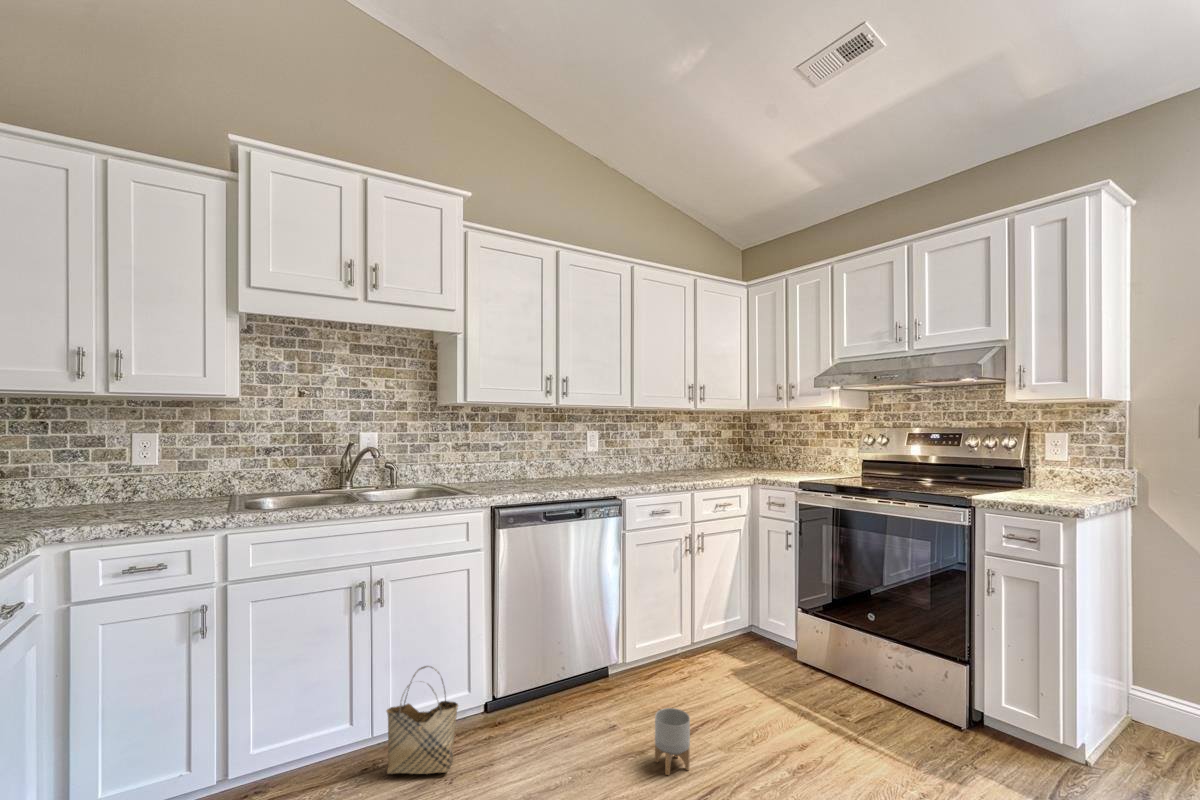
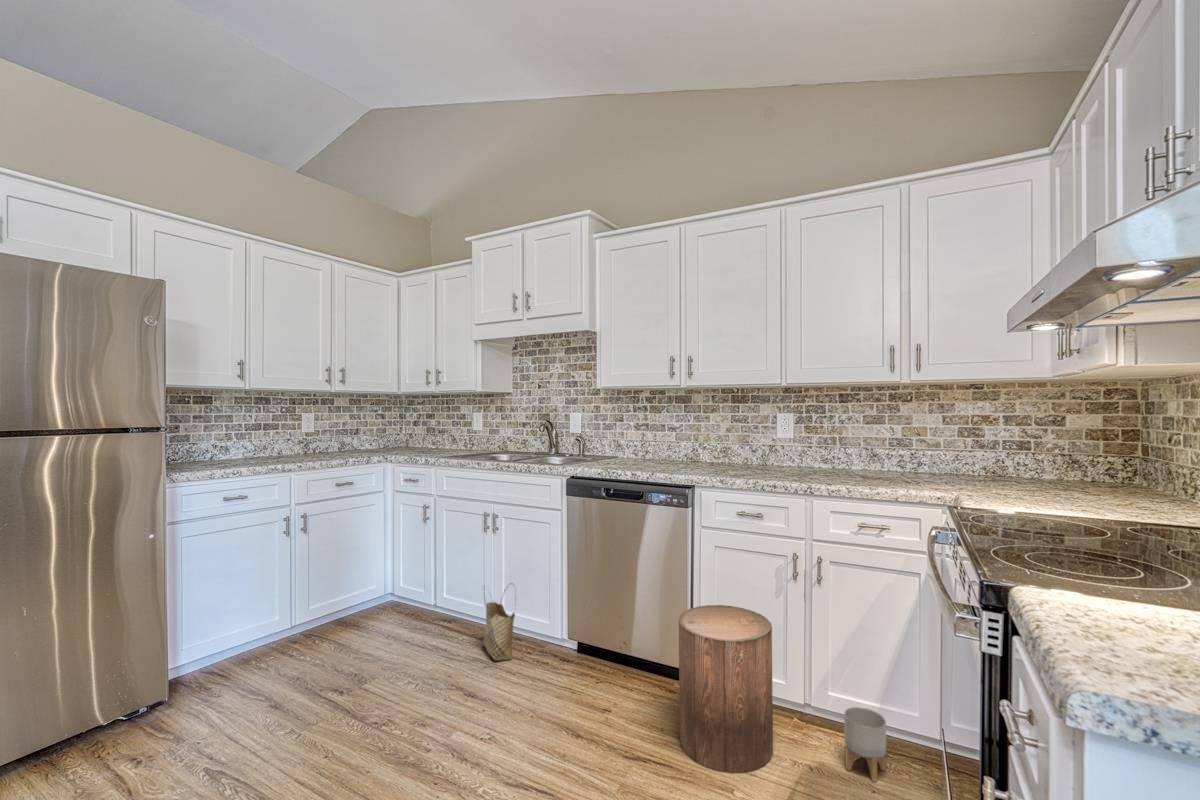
stool: none [660,586,733,711] -> present [679,605,773,774]
planter: present [655,708,690,775] -> present [844,707,886,782]

